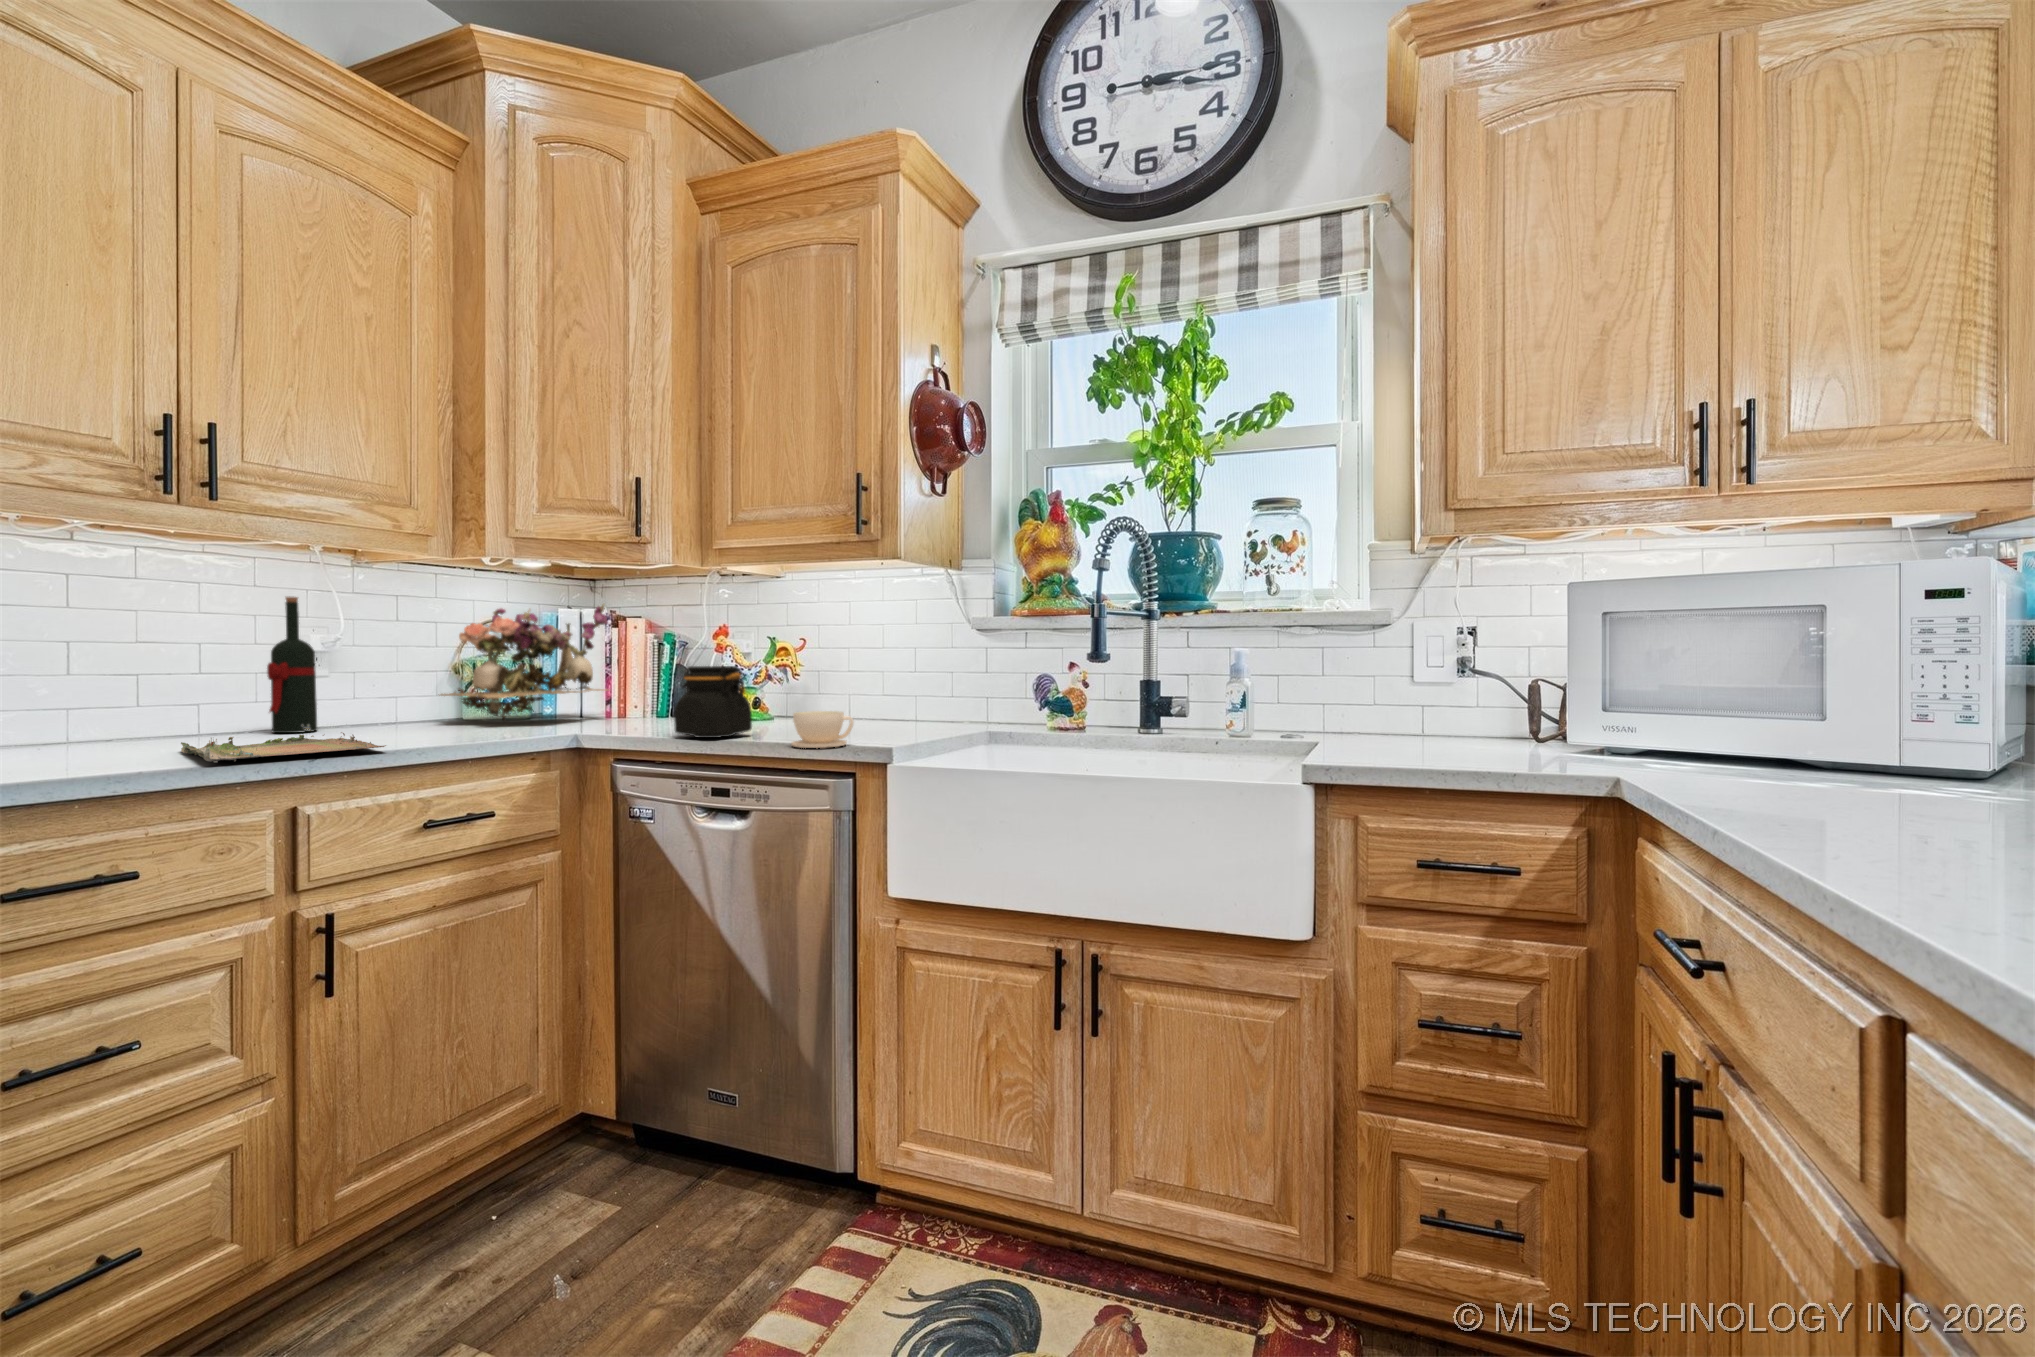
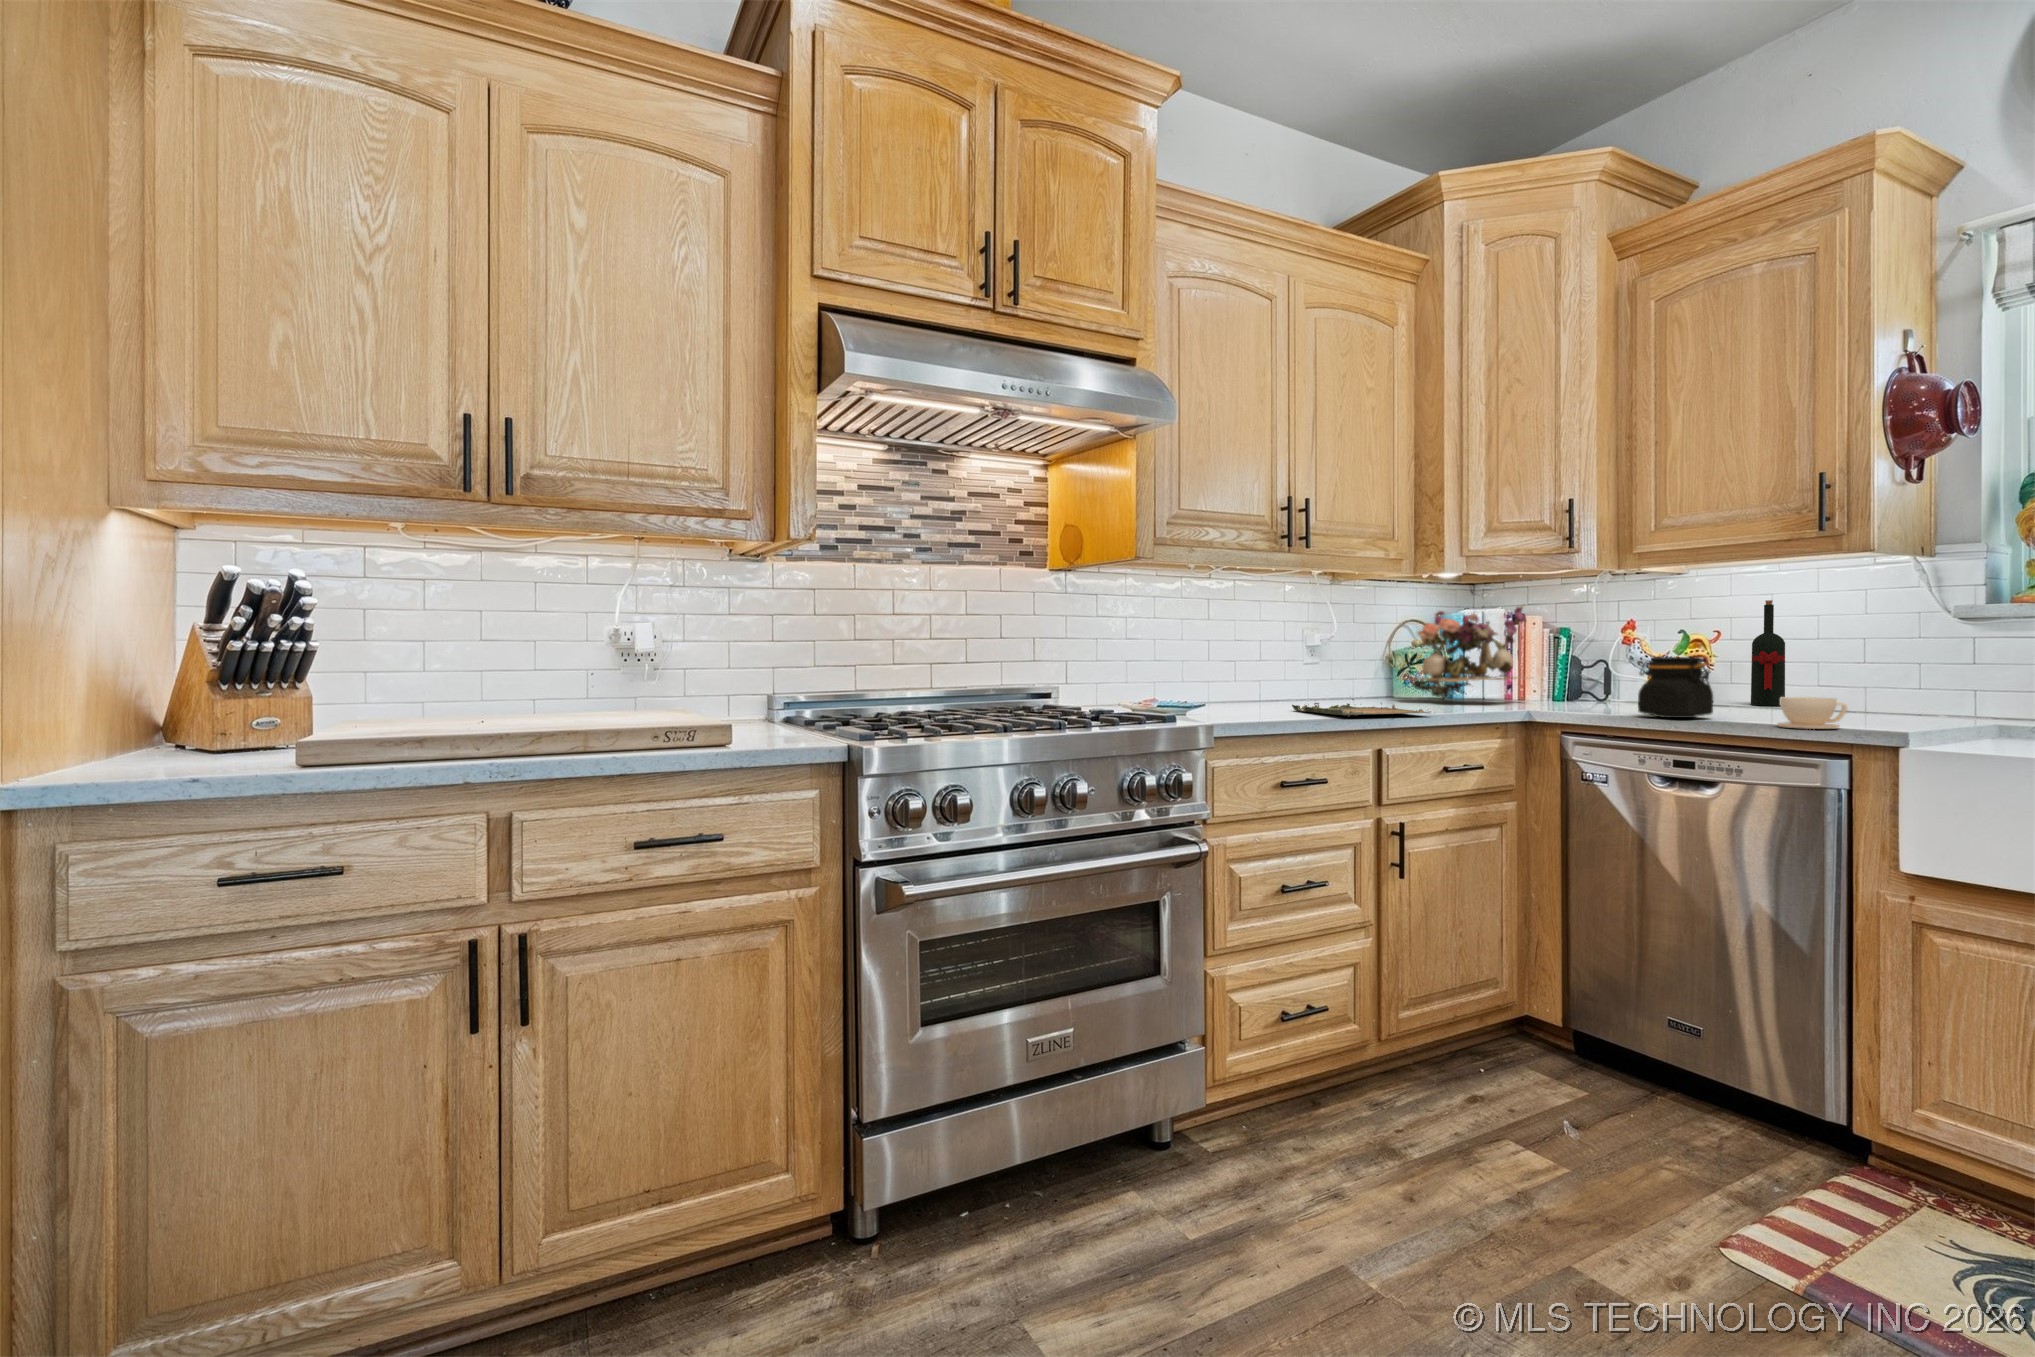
wine bottle: present [267,597,317,733] -> present [1751,600,1785,706]

